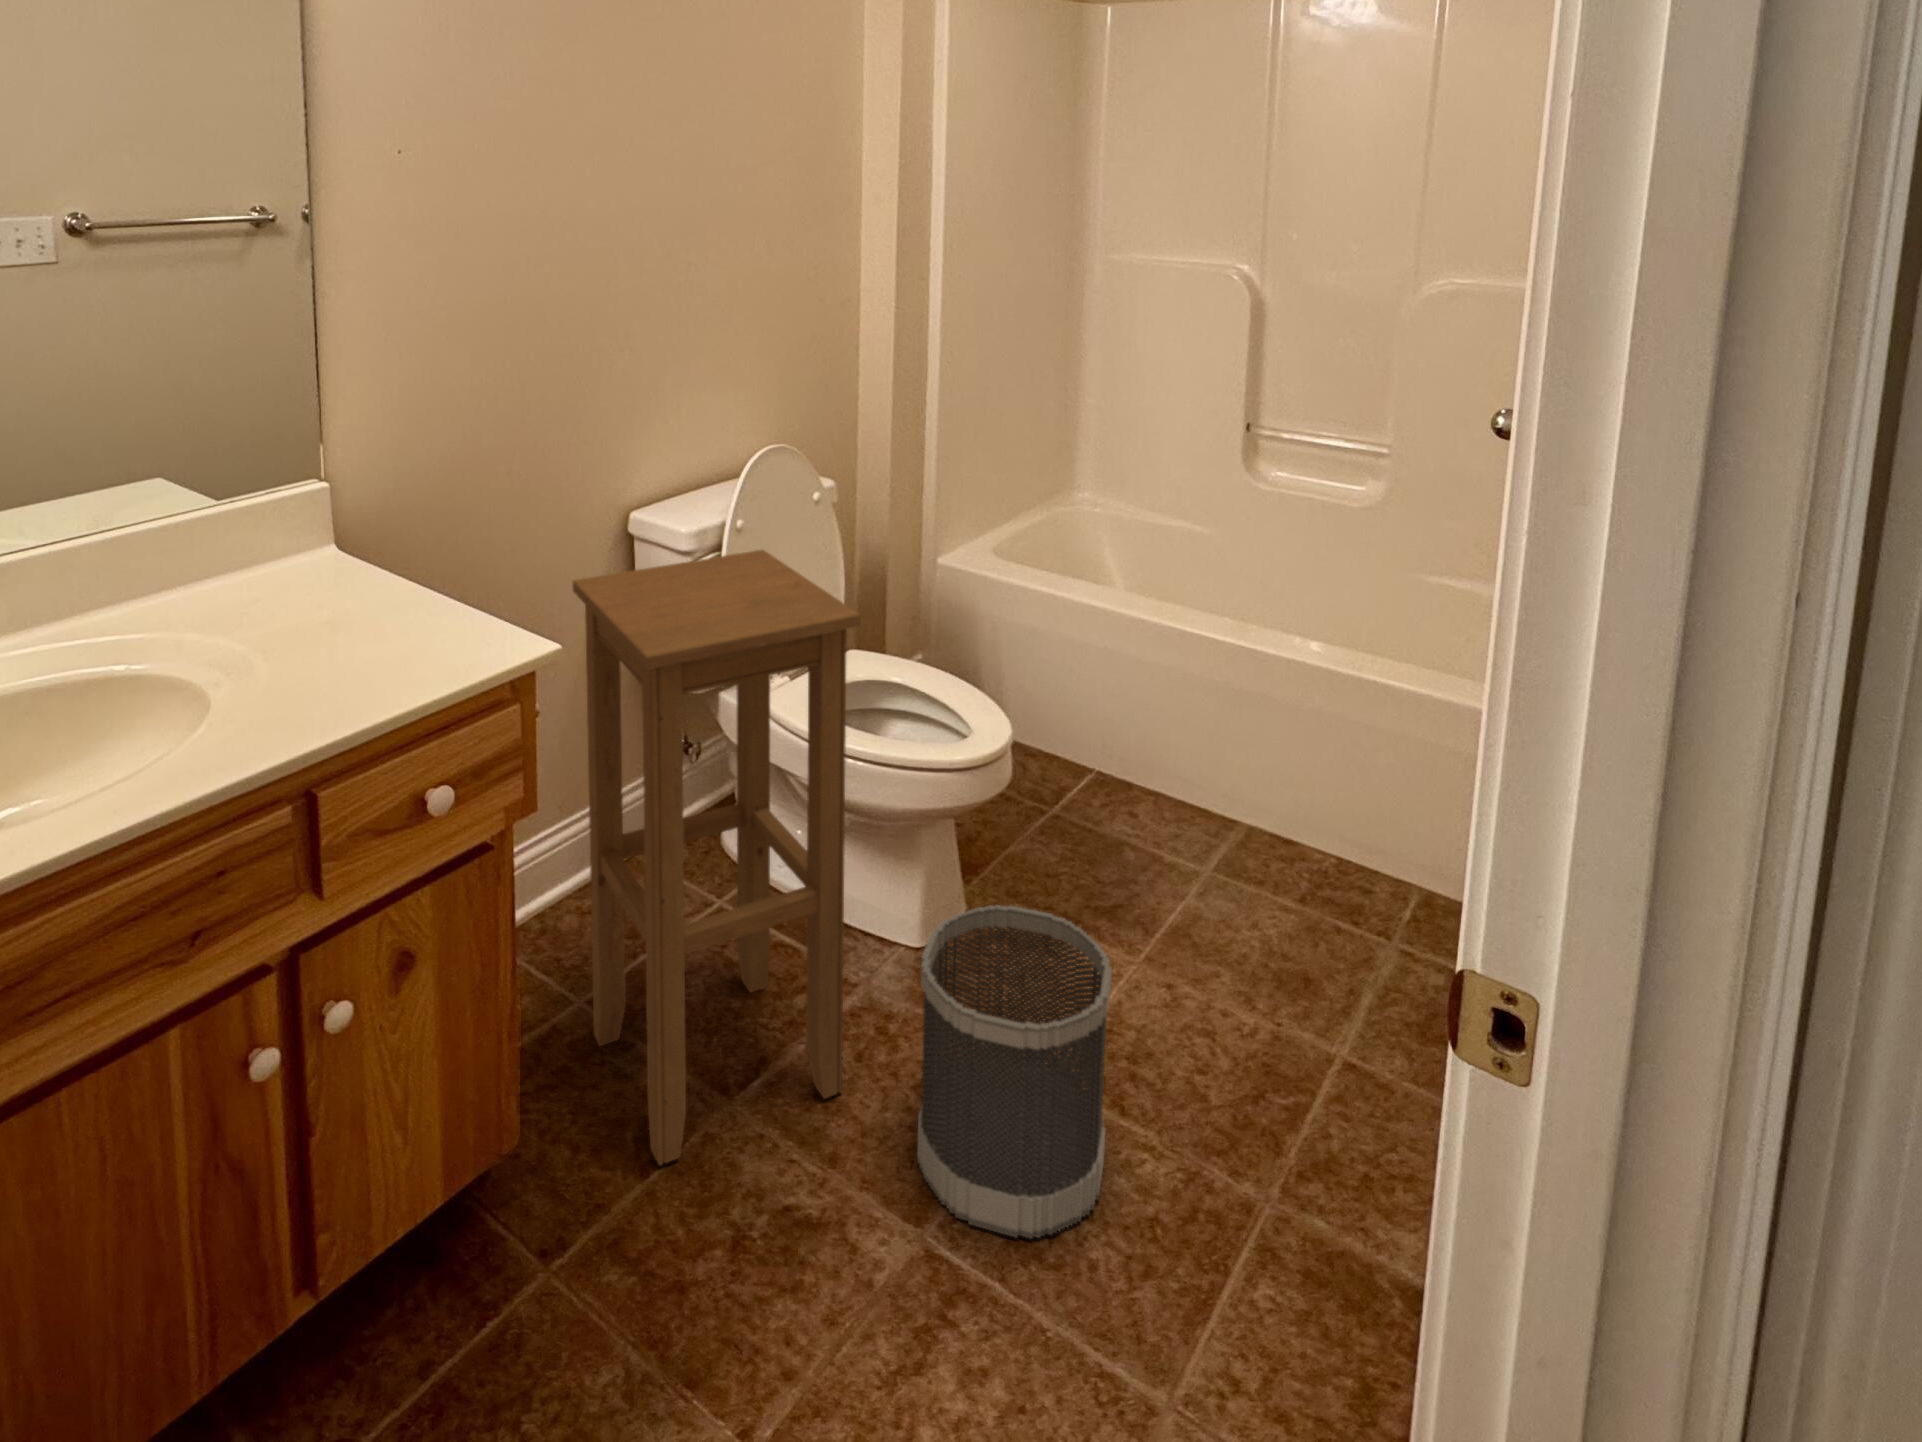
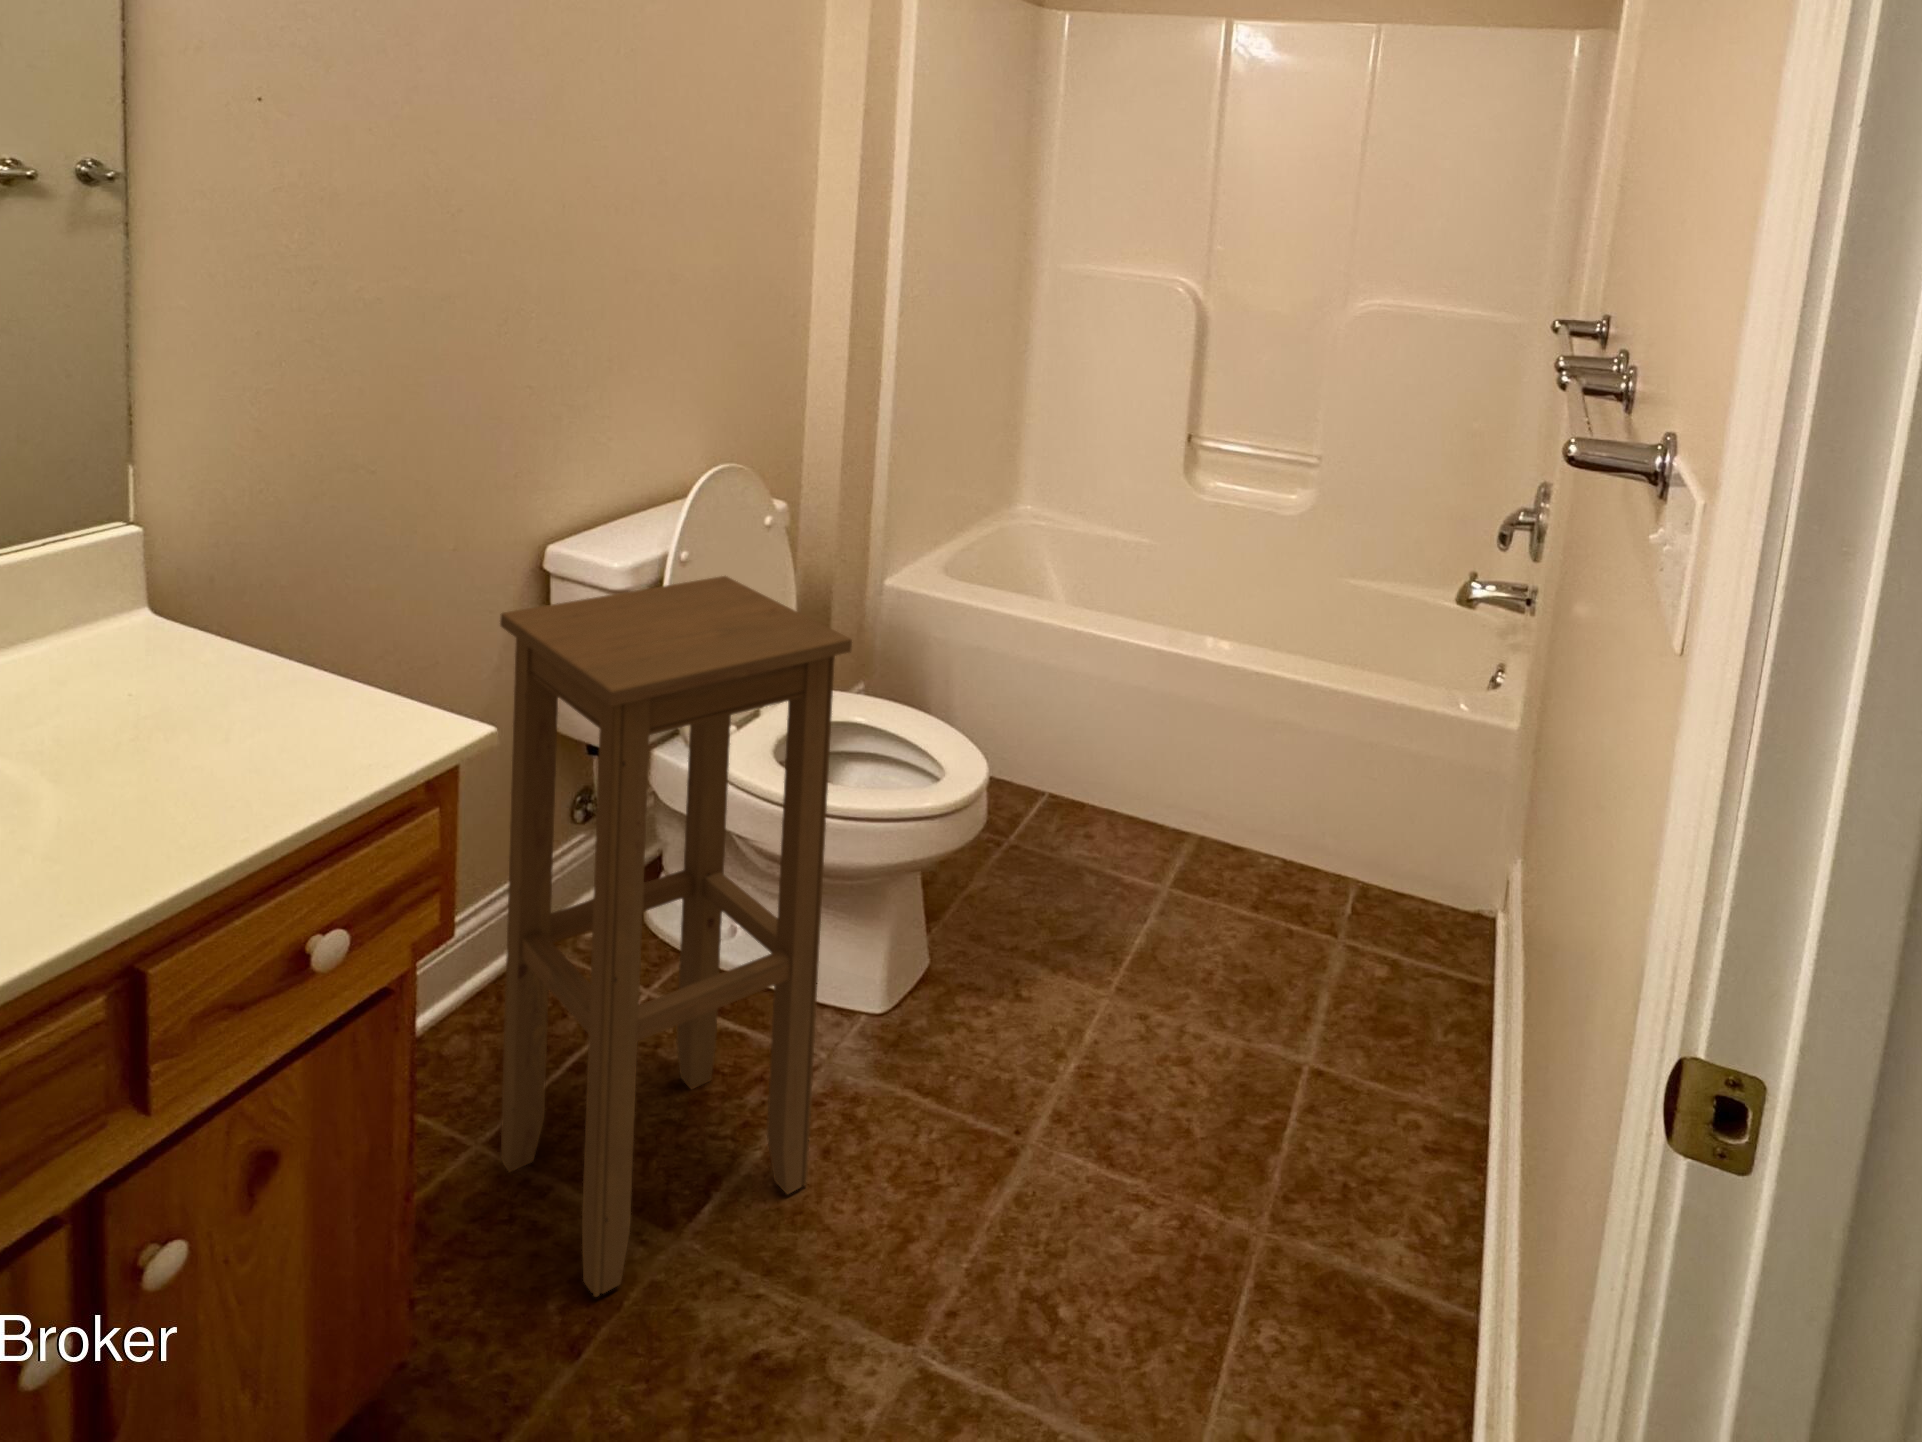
wastebasket: present [917,905,1112,1239] -> none [896,952,1111,1310]

